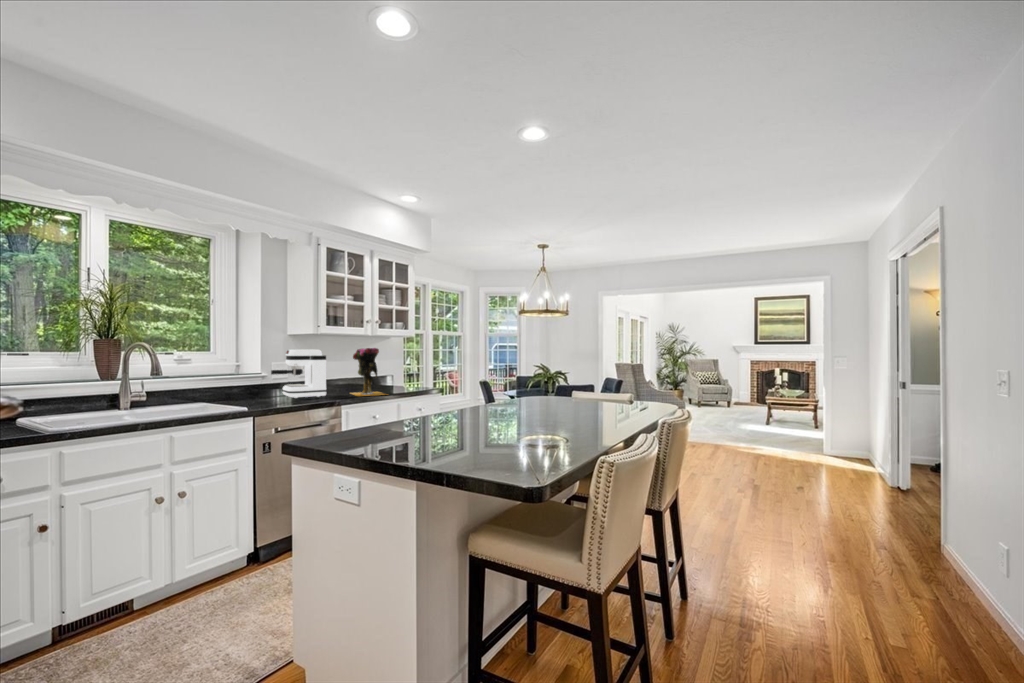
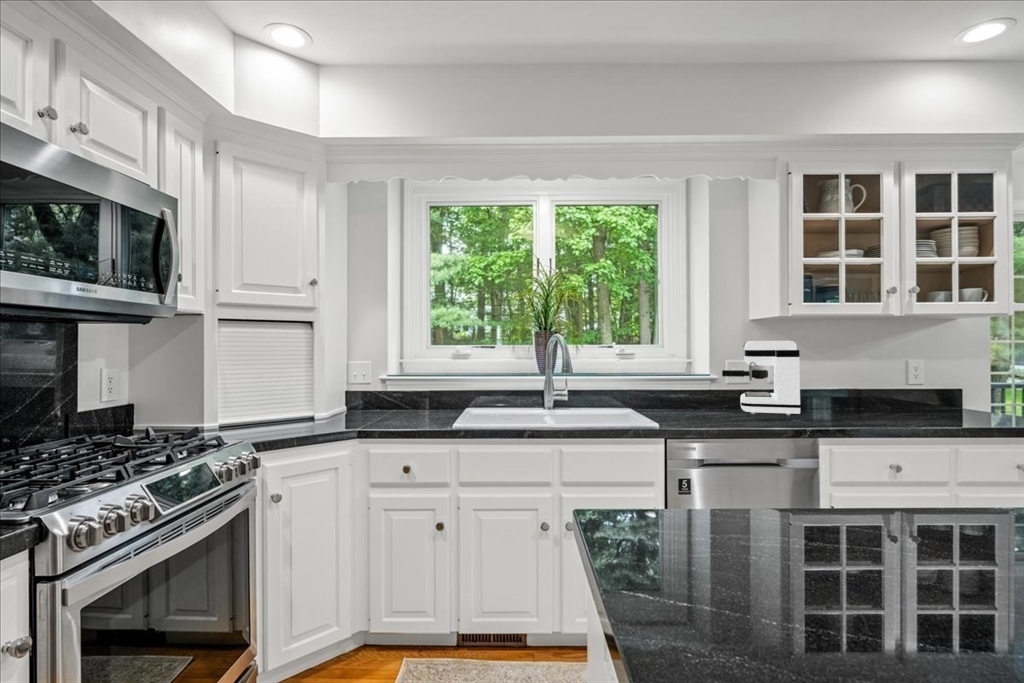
vase: present [351,348,386,396] -> none [852,337,926,424]

